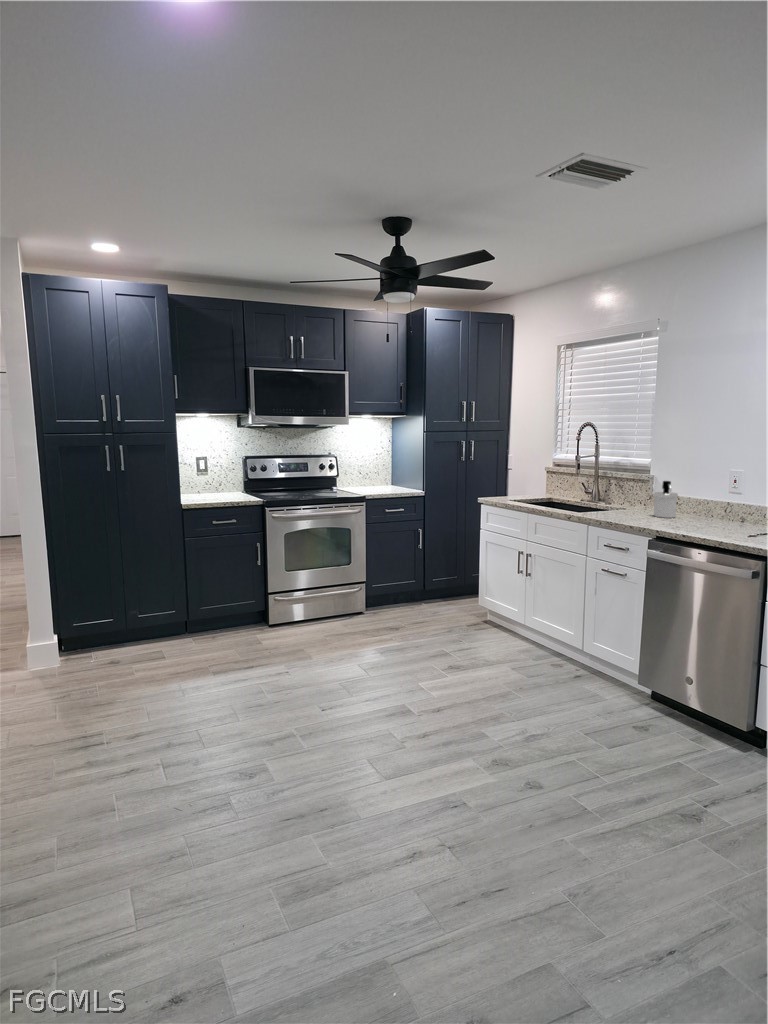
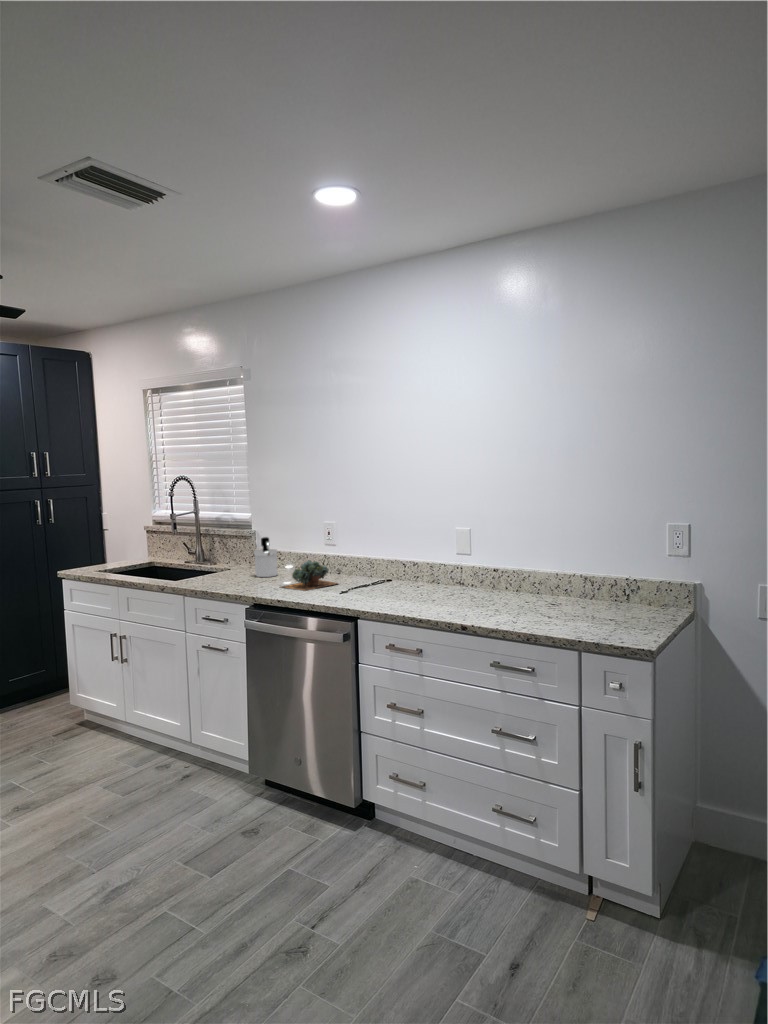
succulent plant: none [680,504,745,532] -> present [280,560,338,591]

